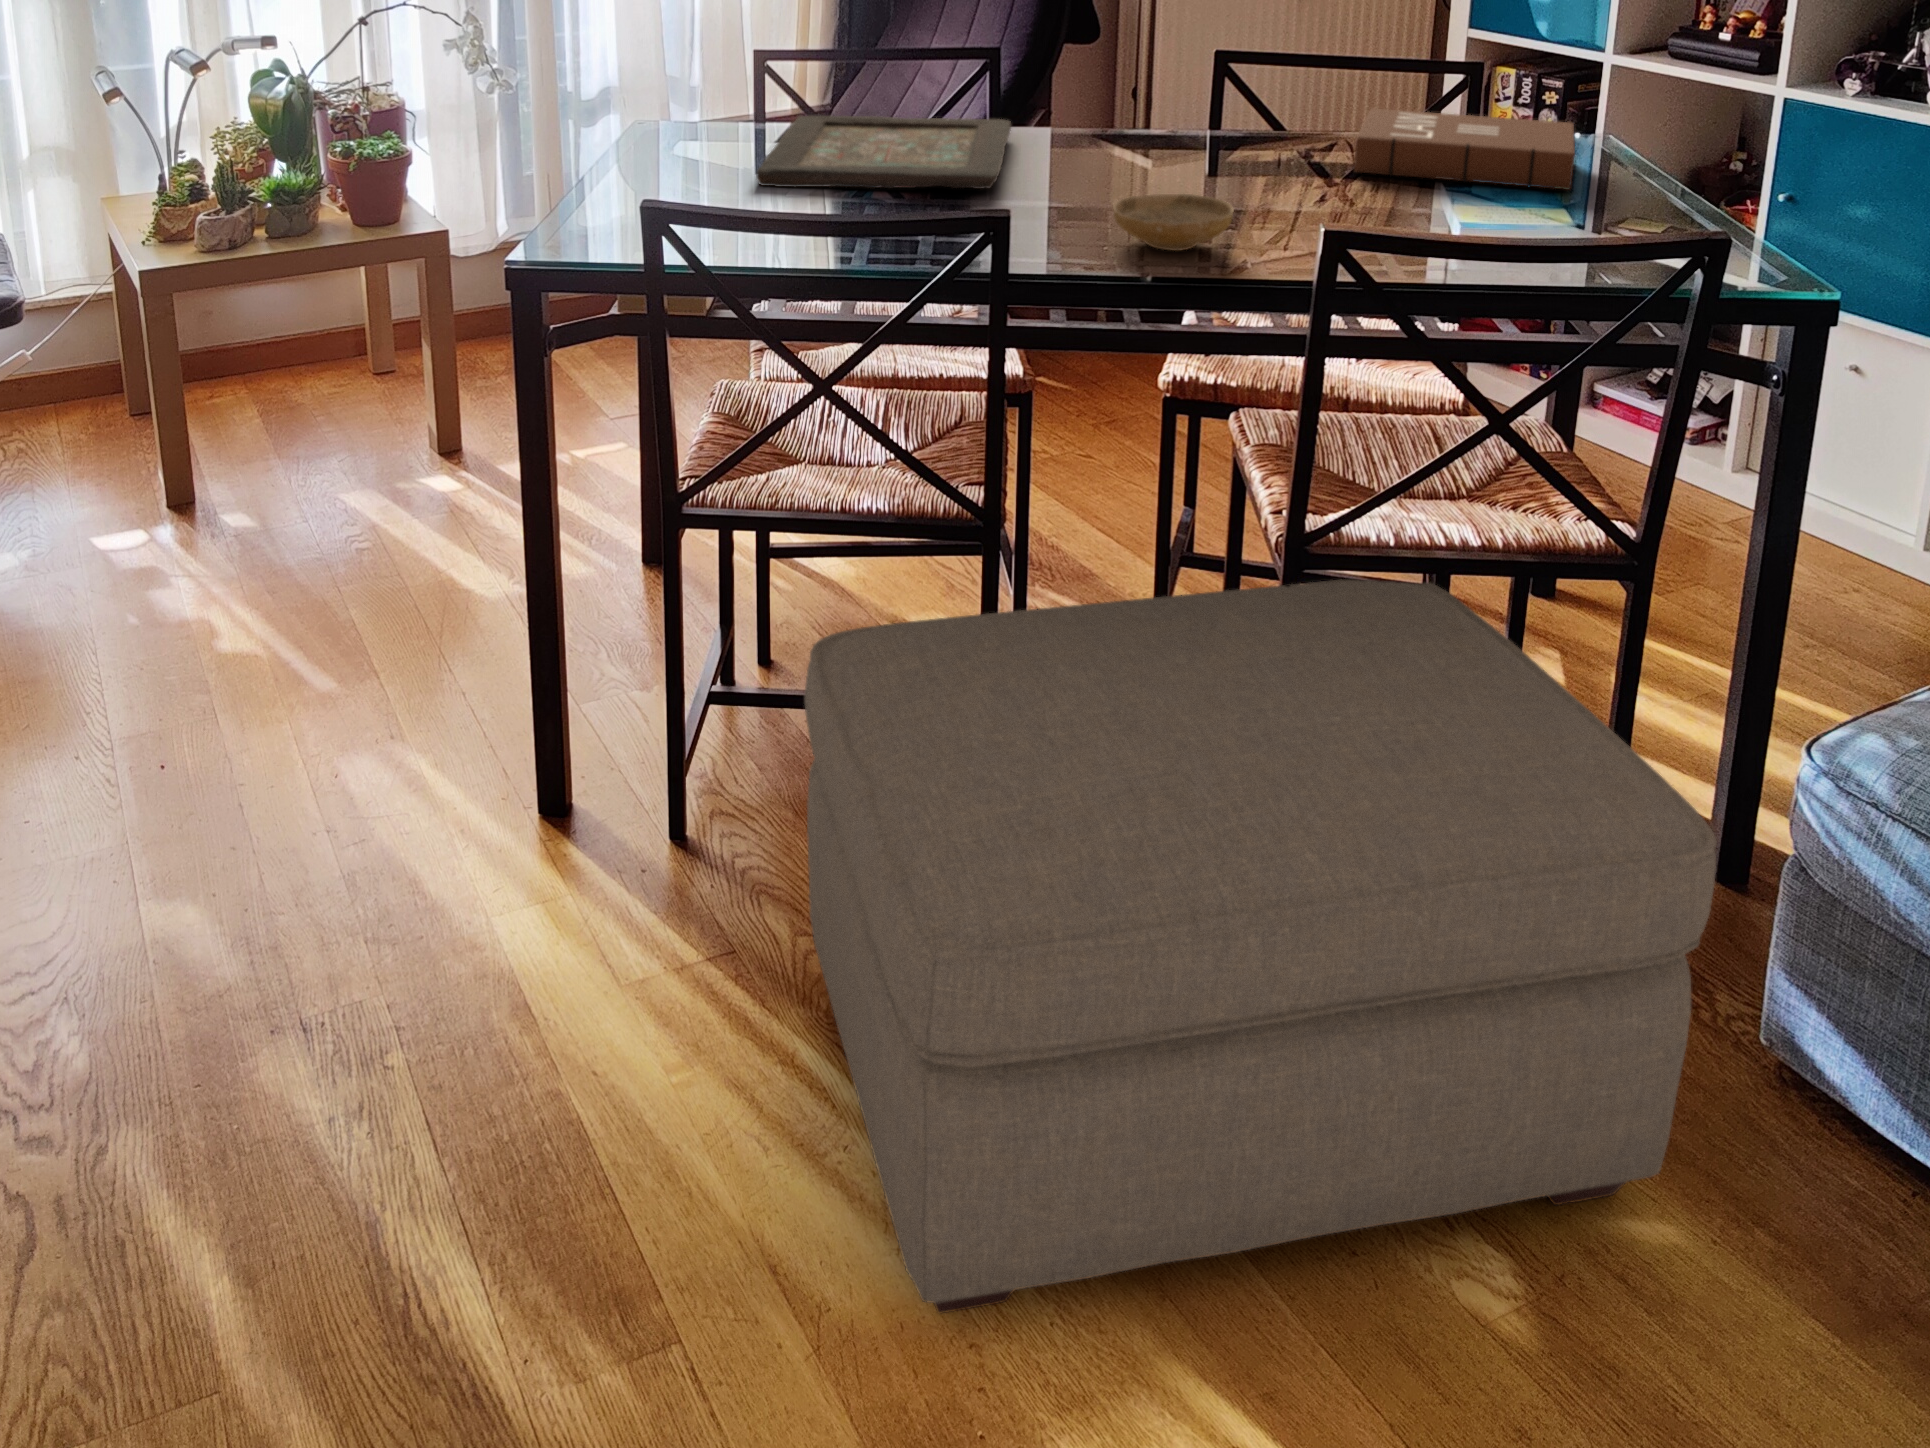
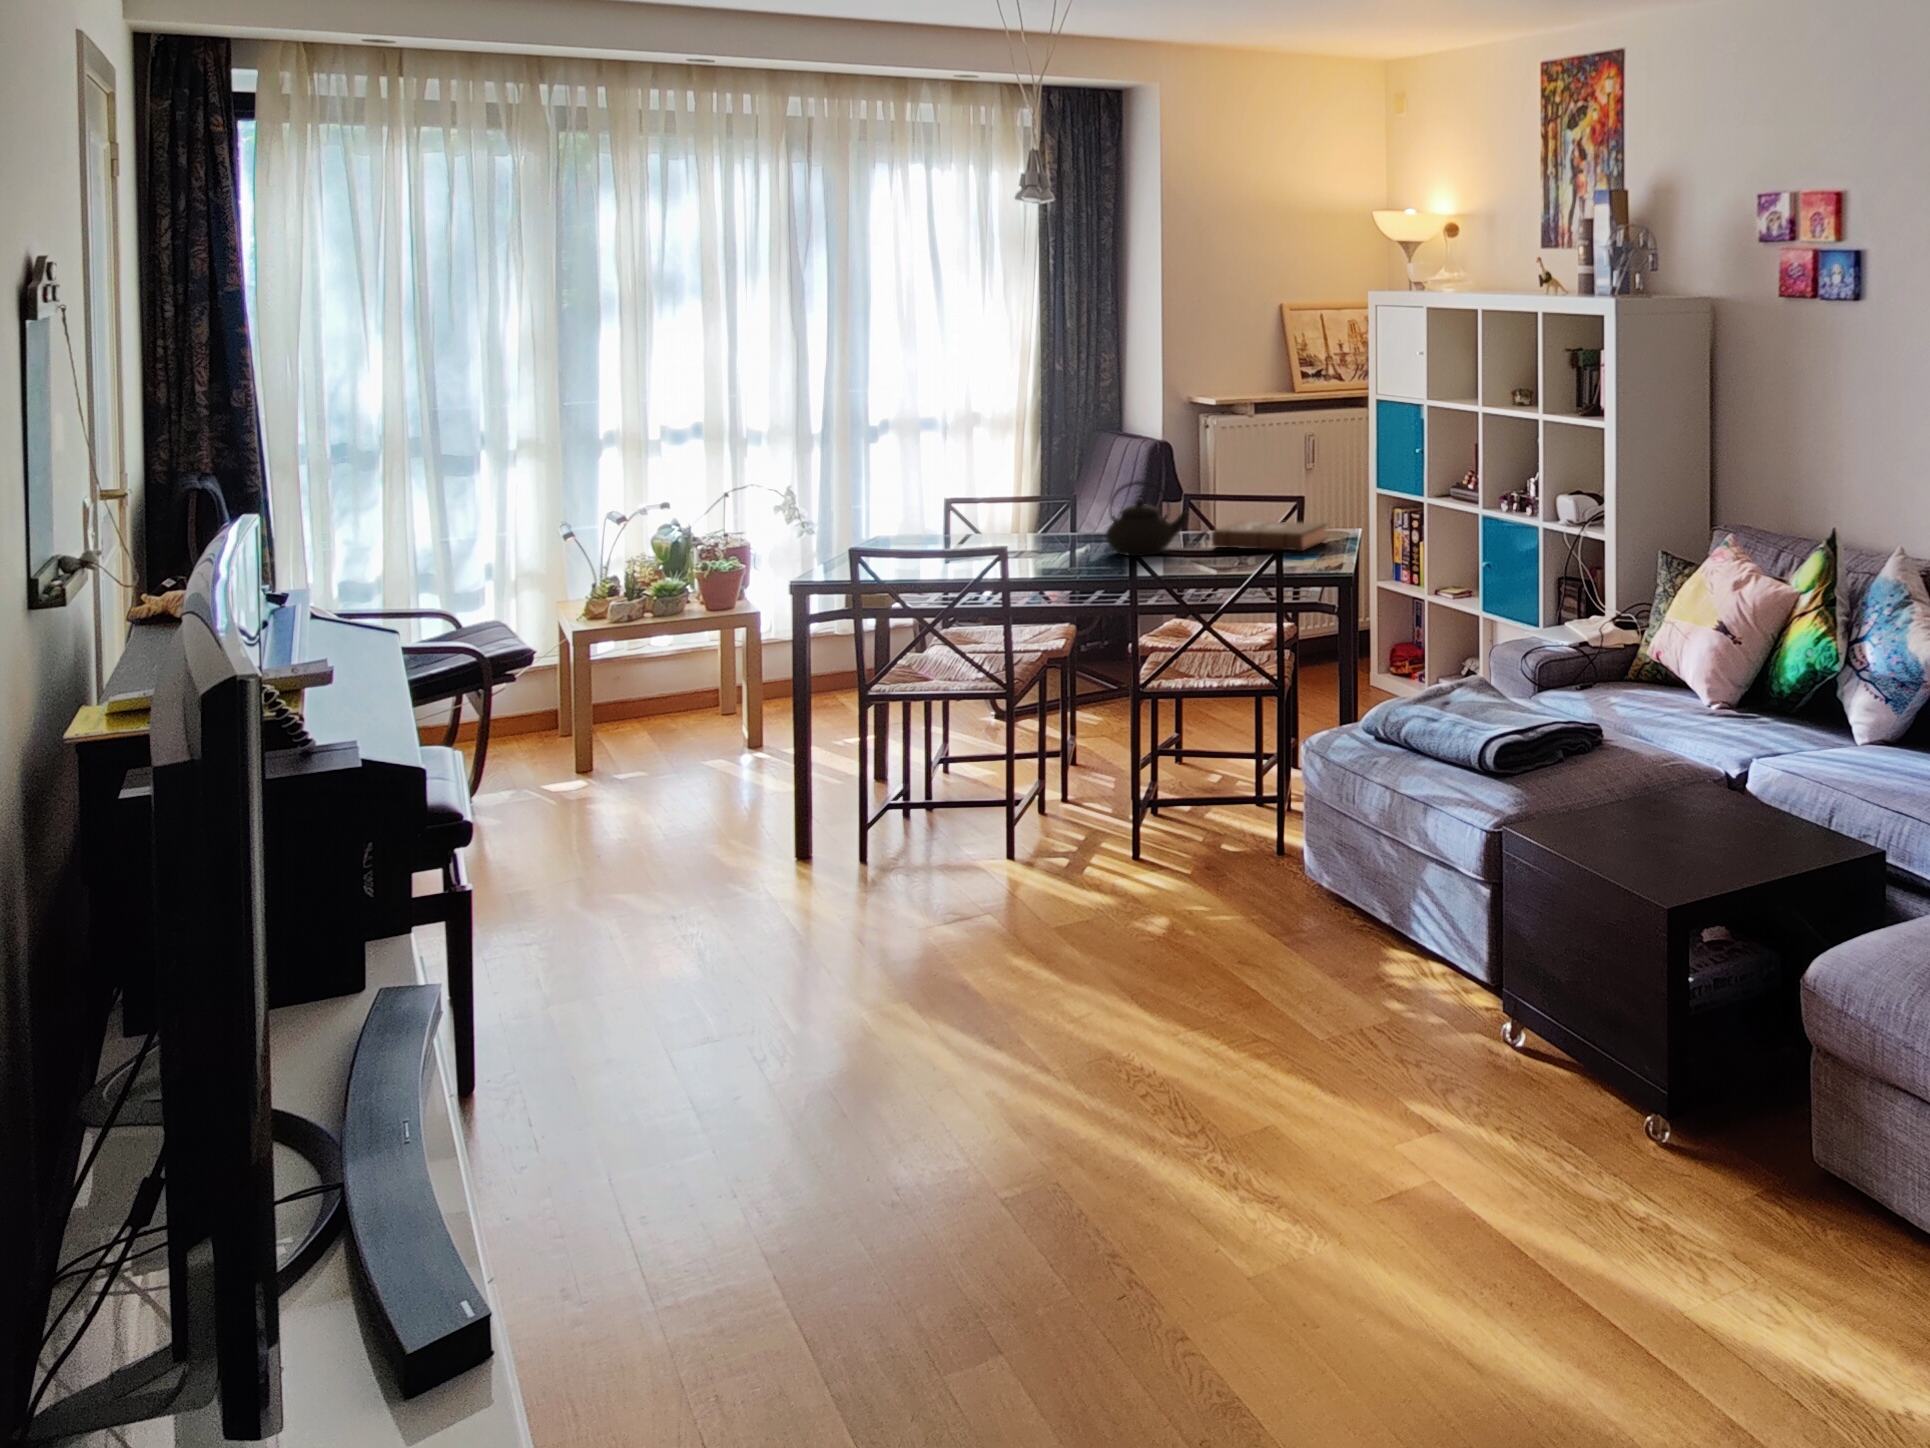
teapot: none [1150,34,1327,196] -> present [1106,481,1188,556]
decorative tray: present [756,116,1011,189] -> none [911,530,1060,557]
ceramic bowl: present [1113,194,1234,251] -> none [1059,550,1113,572]
ottoman: present [805,580,1717,1313] -> none [885,701,1206,945]

